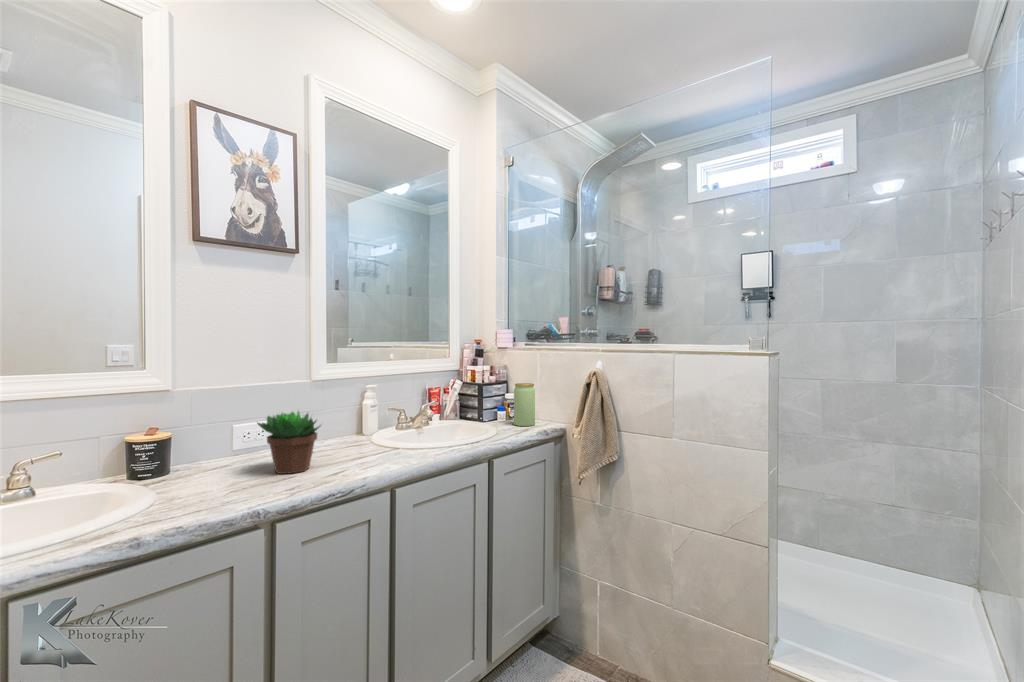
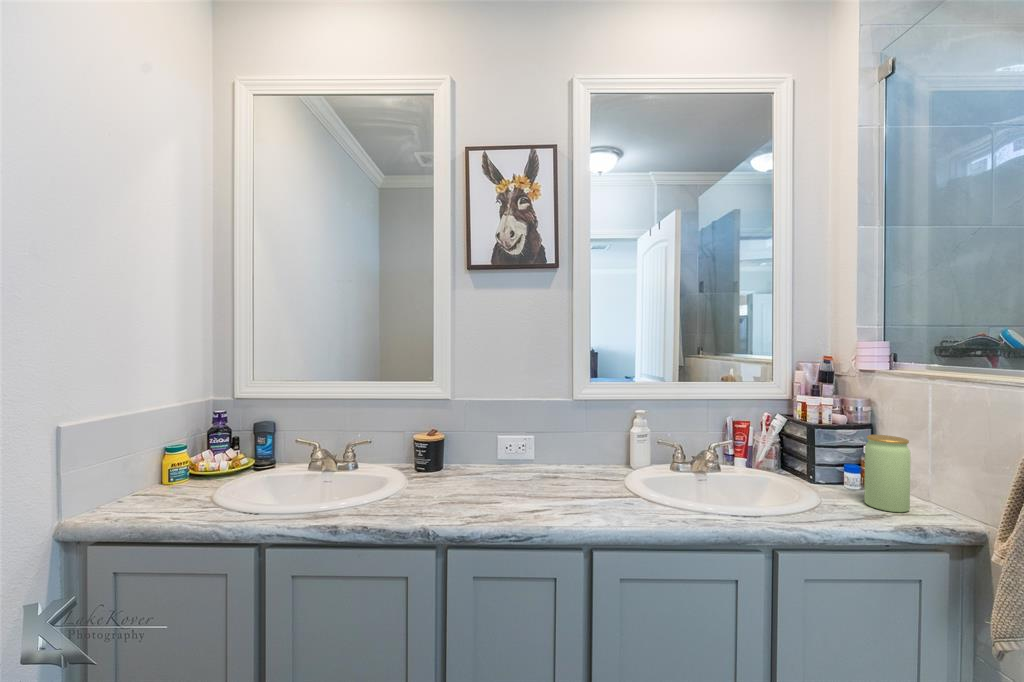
succulent plant: present [257,411,319,474] -> none [480,432,538,499]

